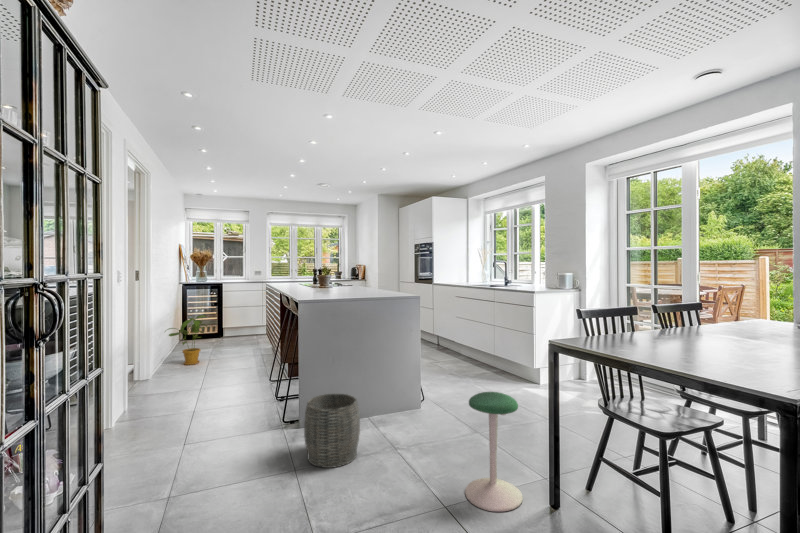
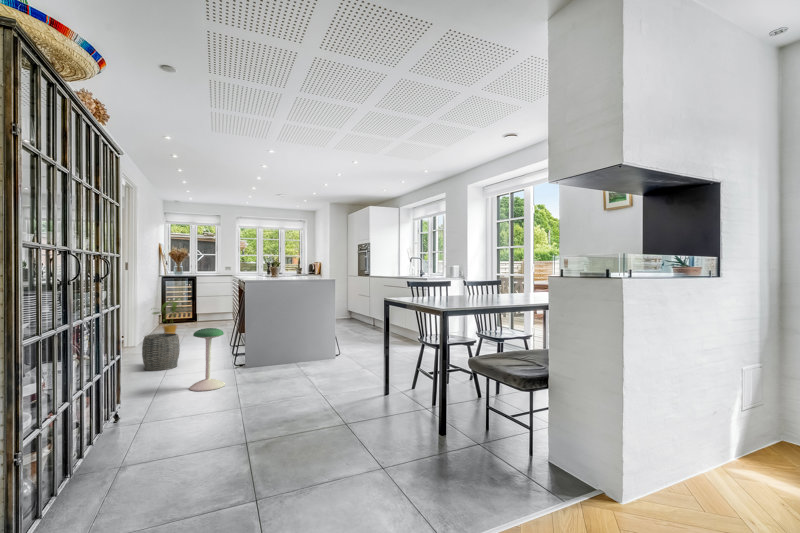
stool: present [465,392,523,512] -> present [189,328,225,391]
woven basket: present [304,393,360,468] -> present [142,333,180,371]

